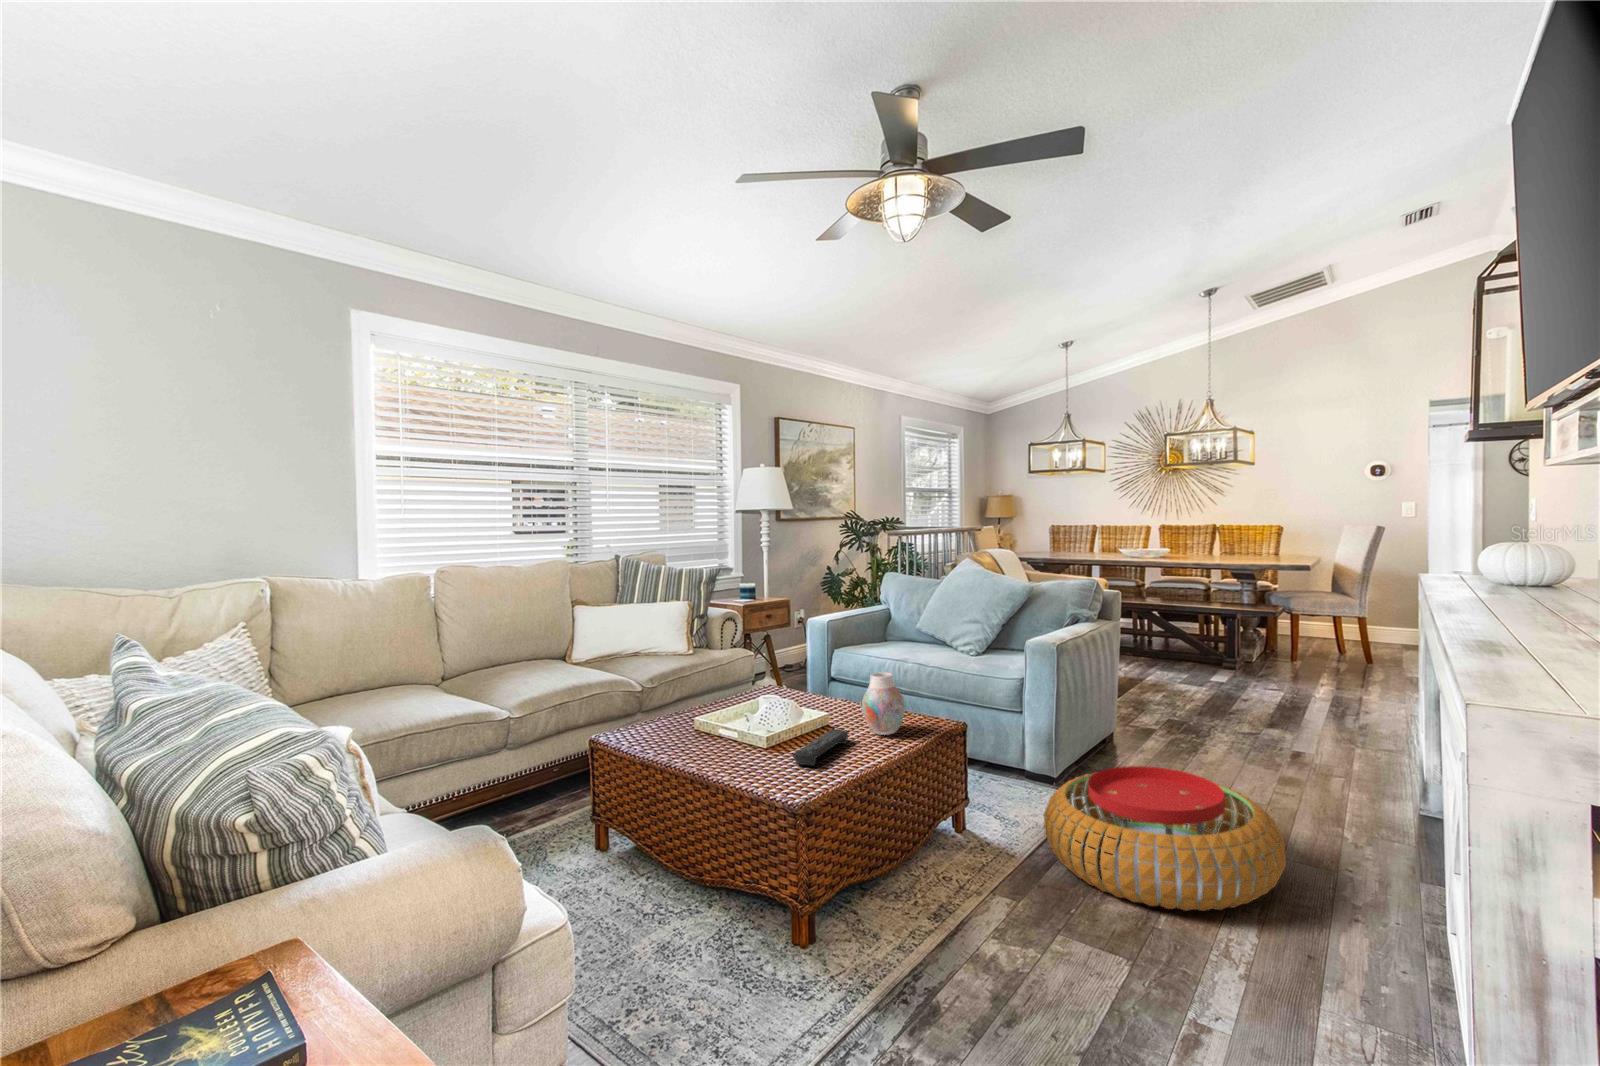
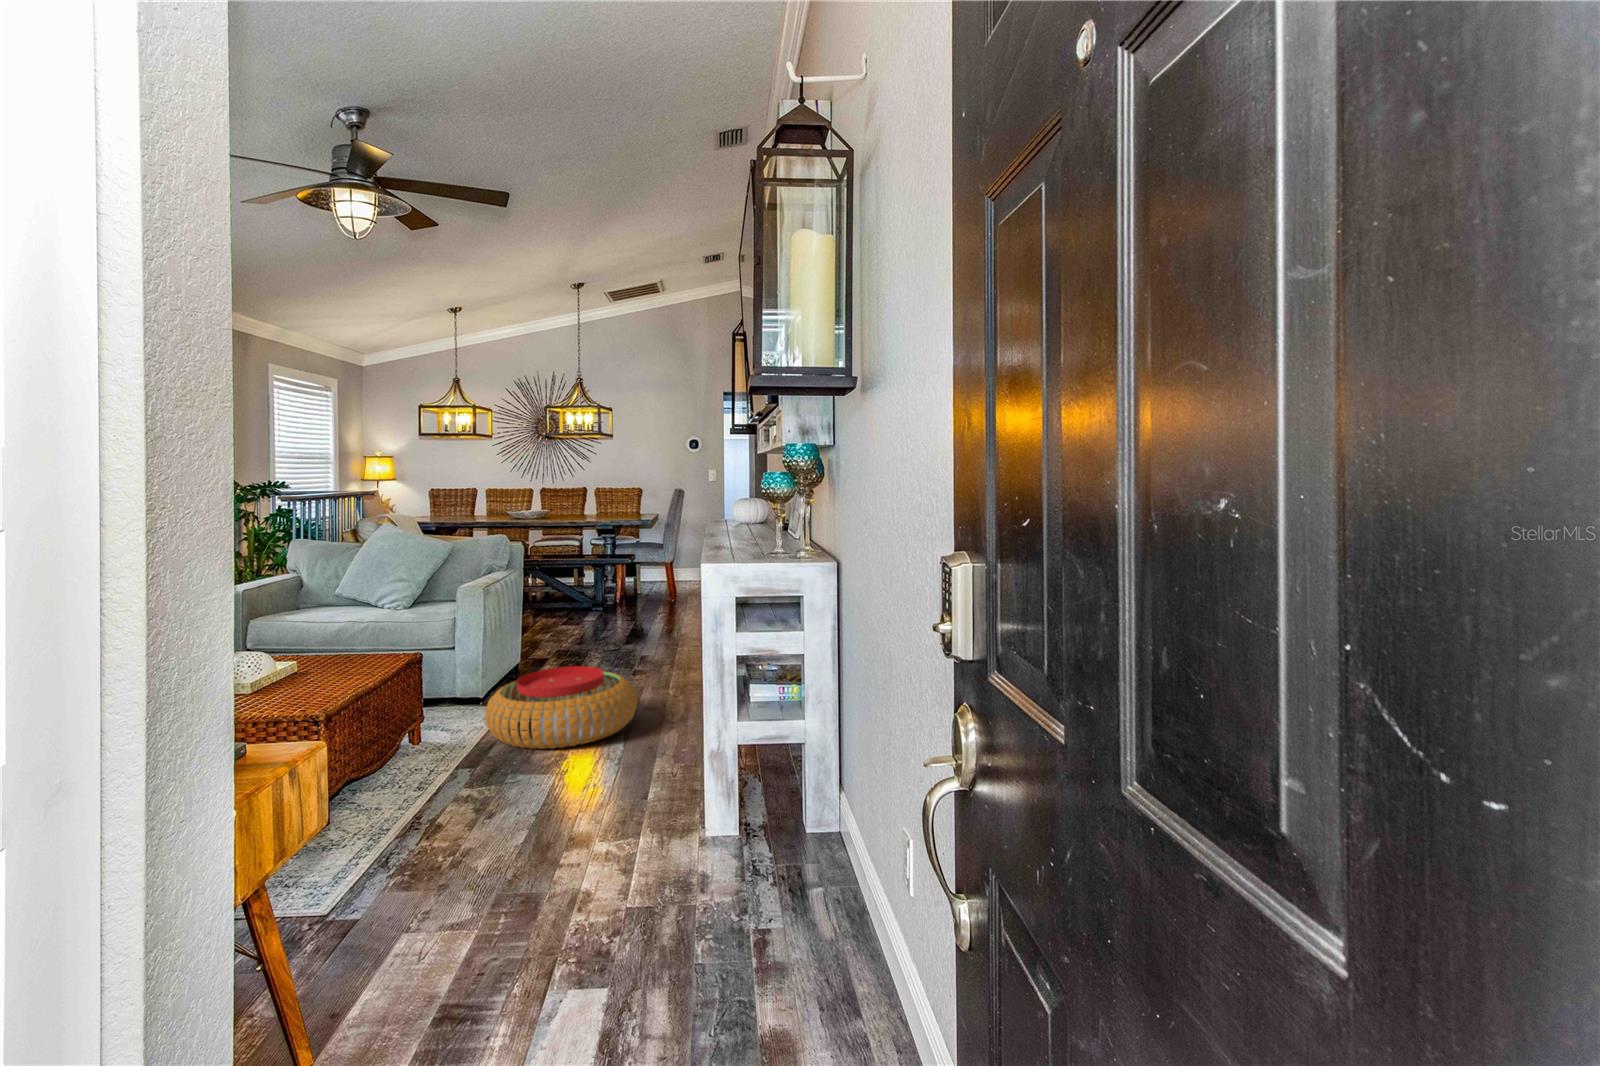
vase: present [862,672,905,735] -> none [333,620,374,672]
remote control: present [793,730,848,766] -> none [289,671,327,699]

